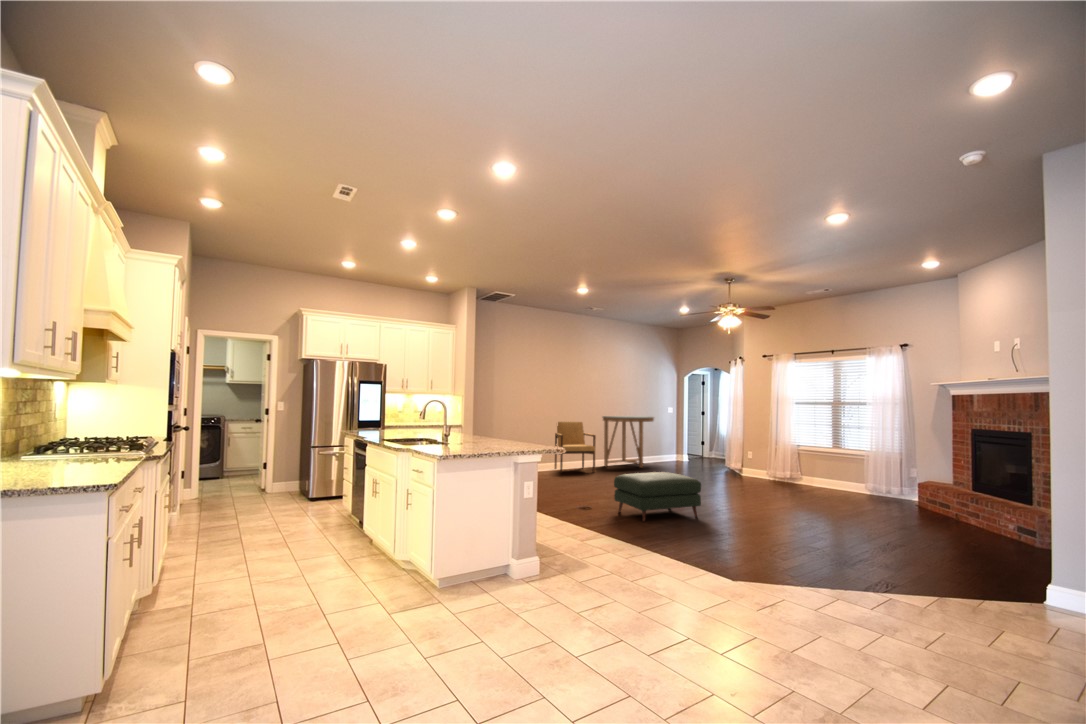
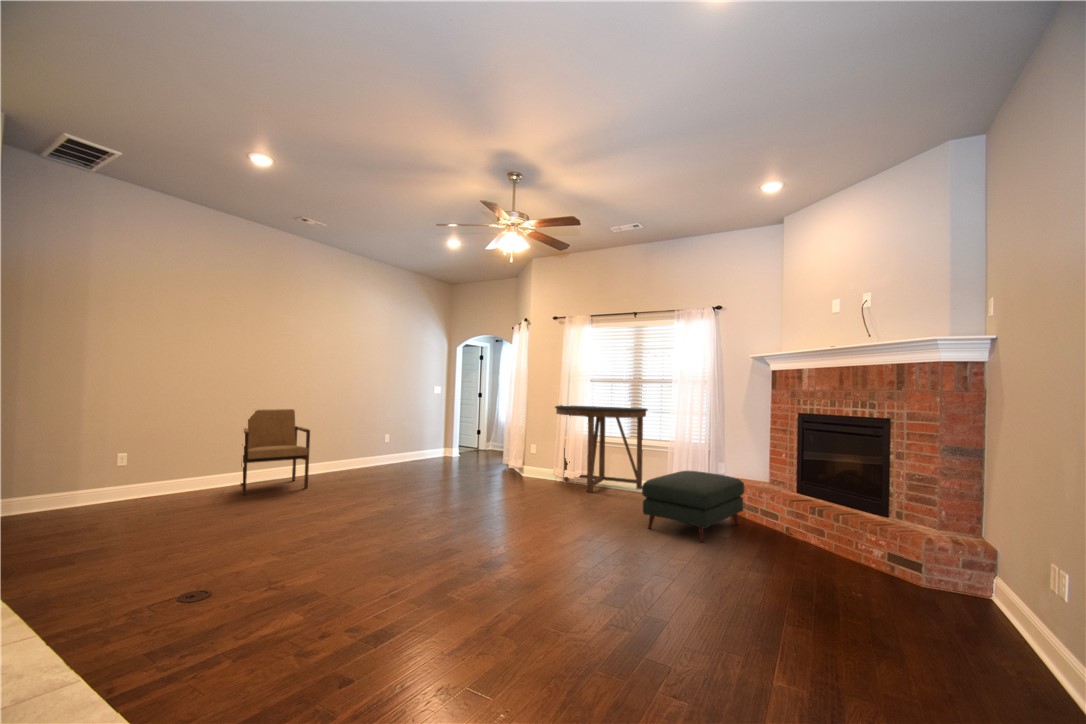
console table: present [603,416,654,468] -> present [555,405,648,492]
ottoman: present [614,472,701,522] -> present [642,471,744,543]

